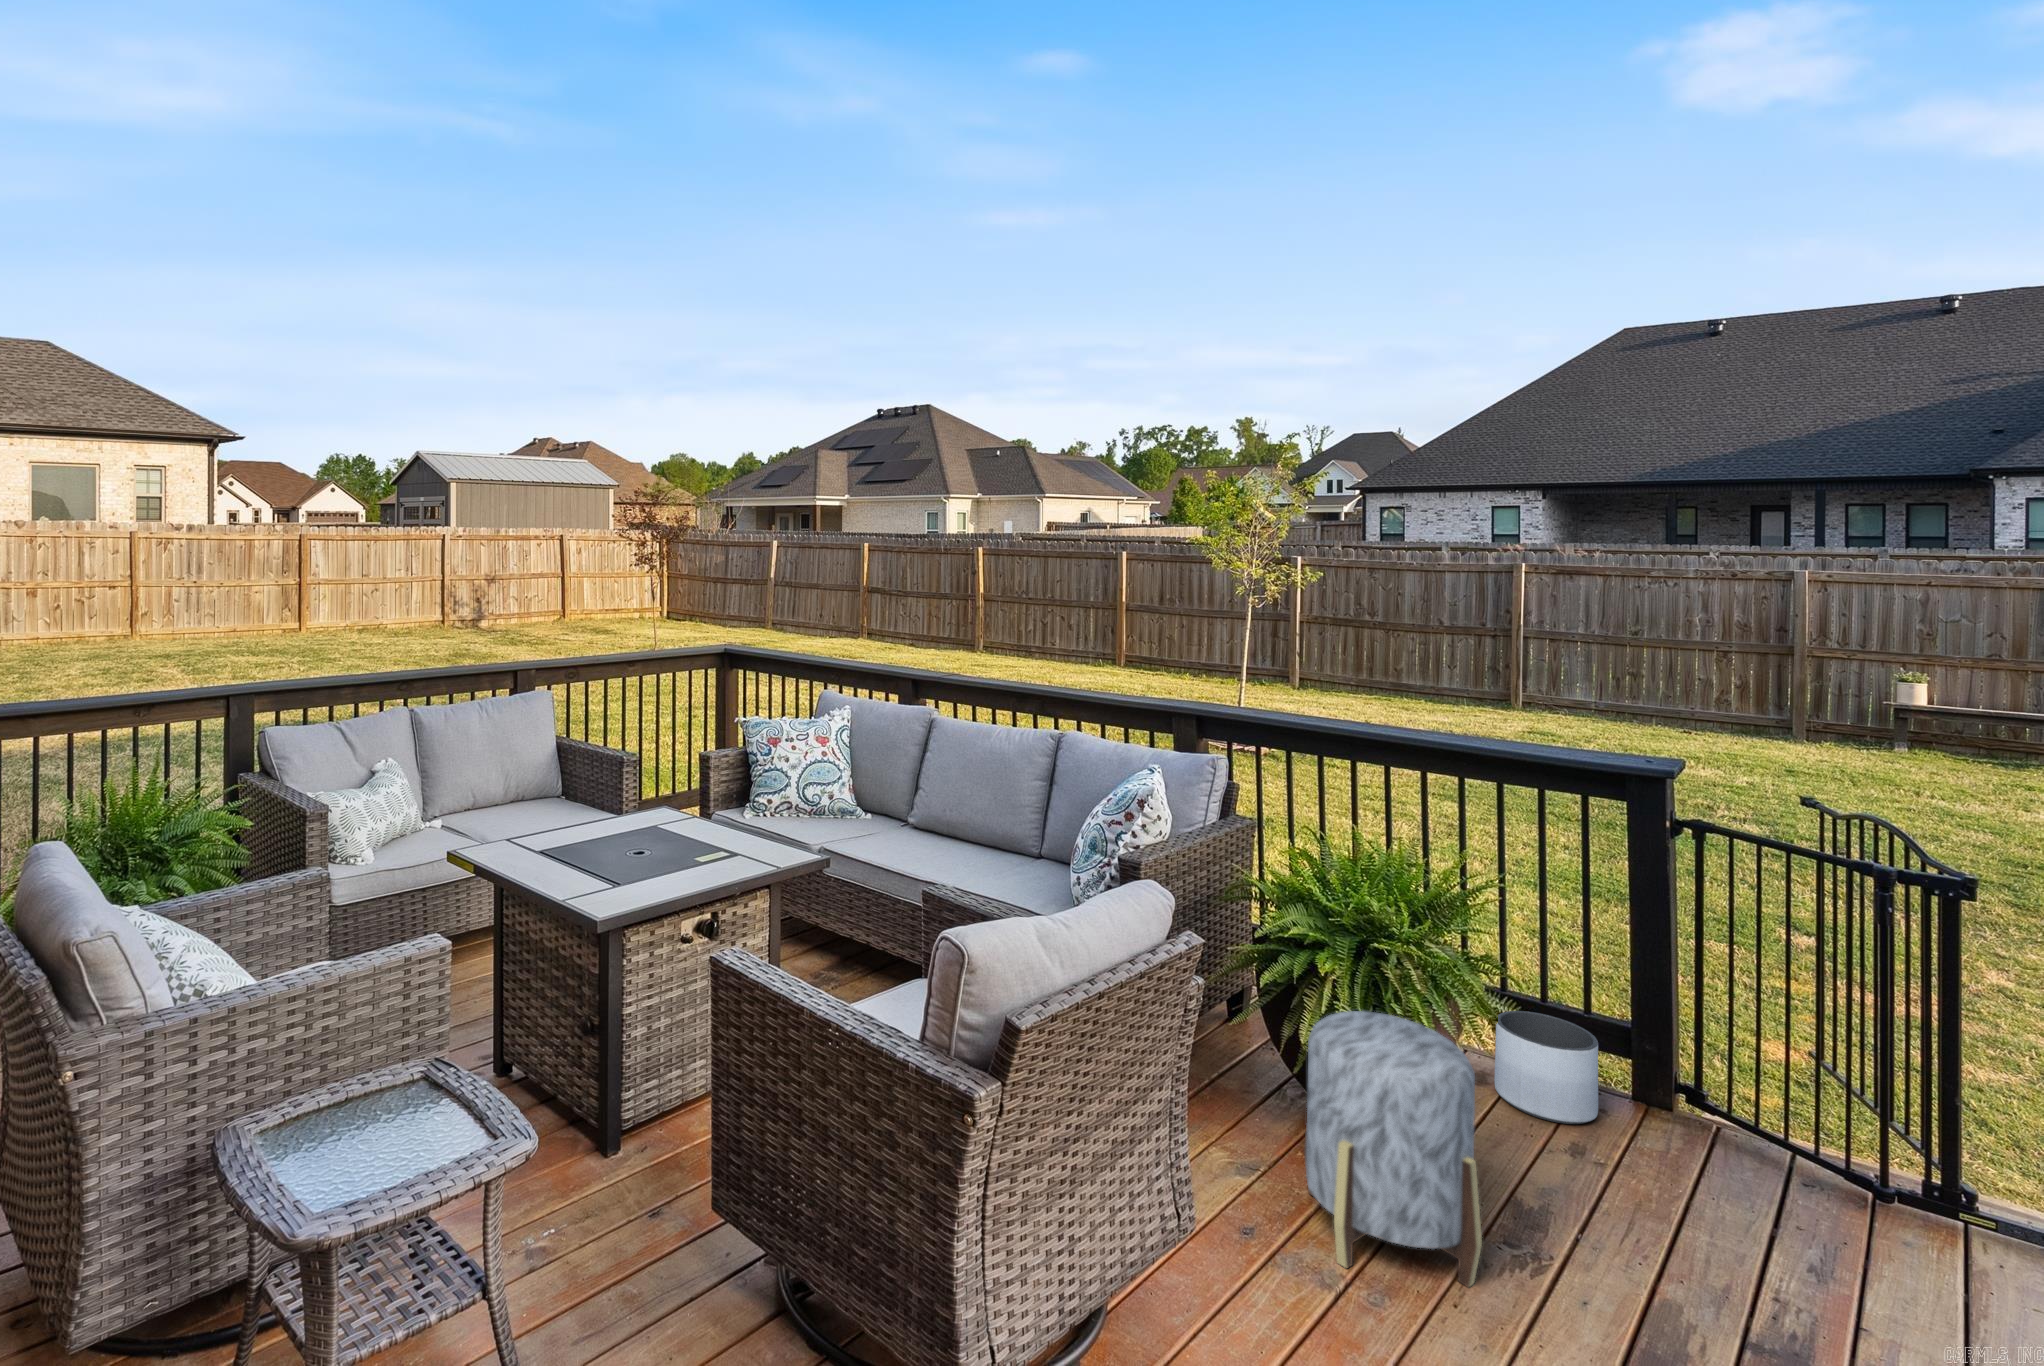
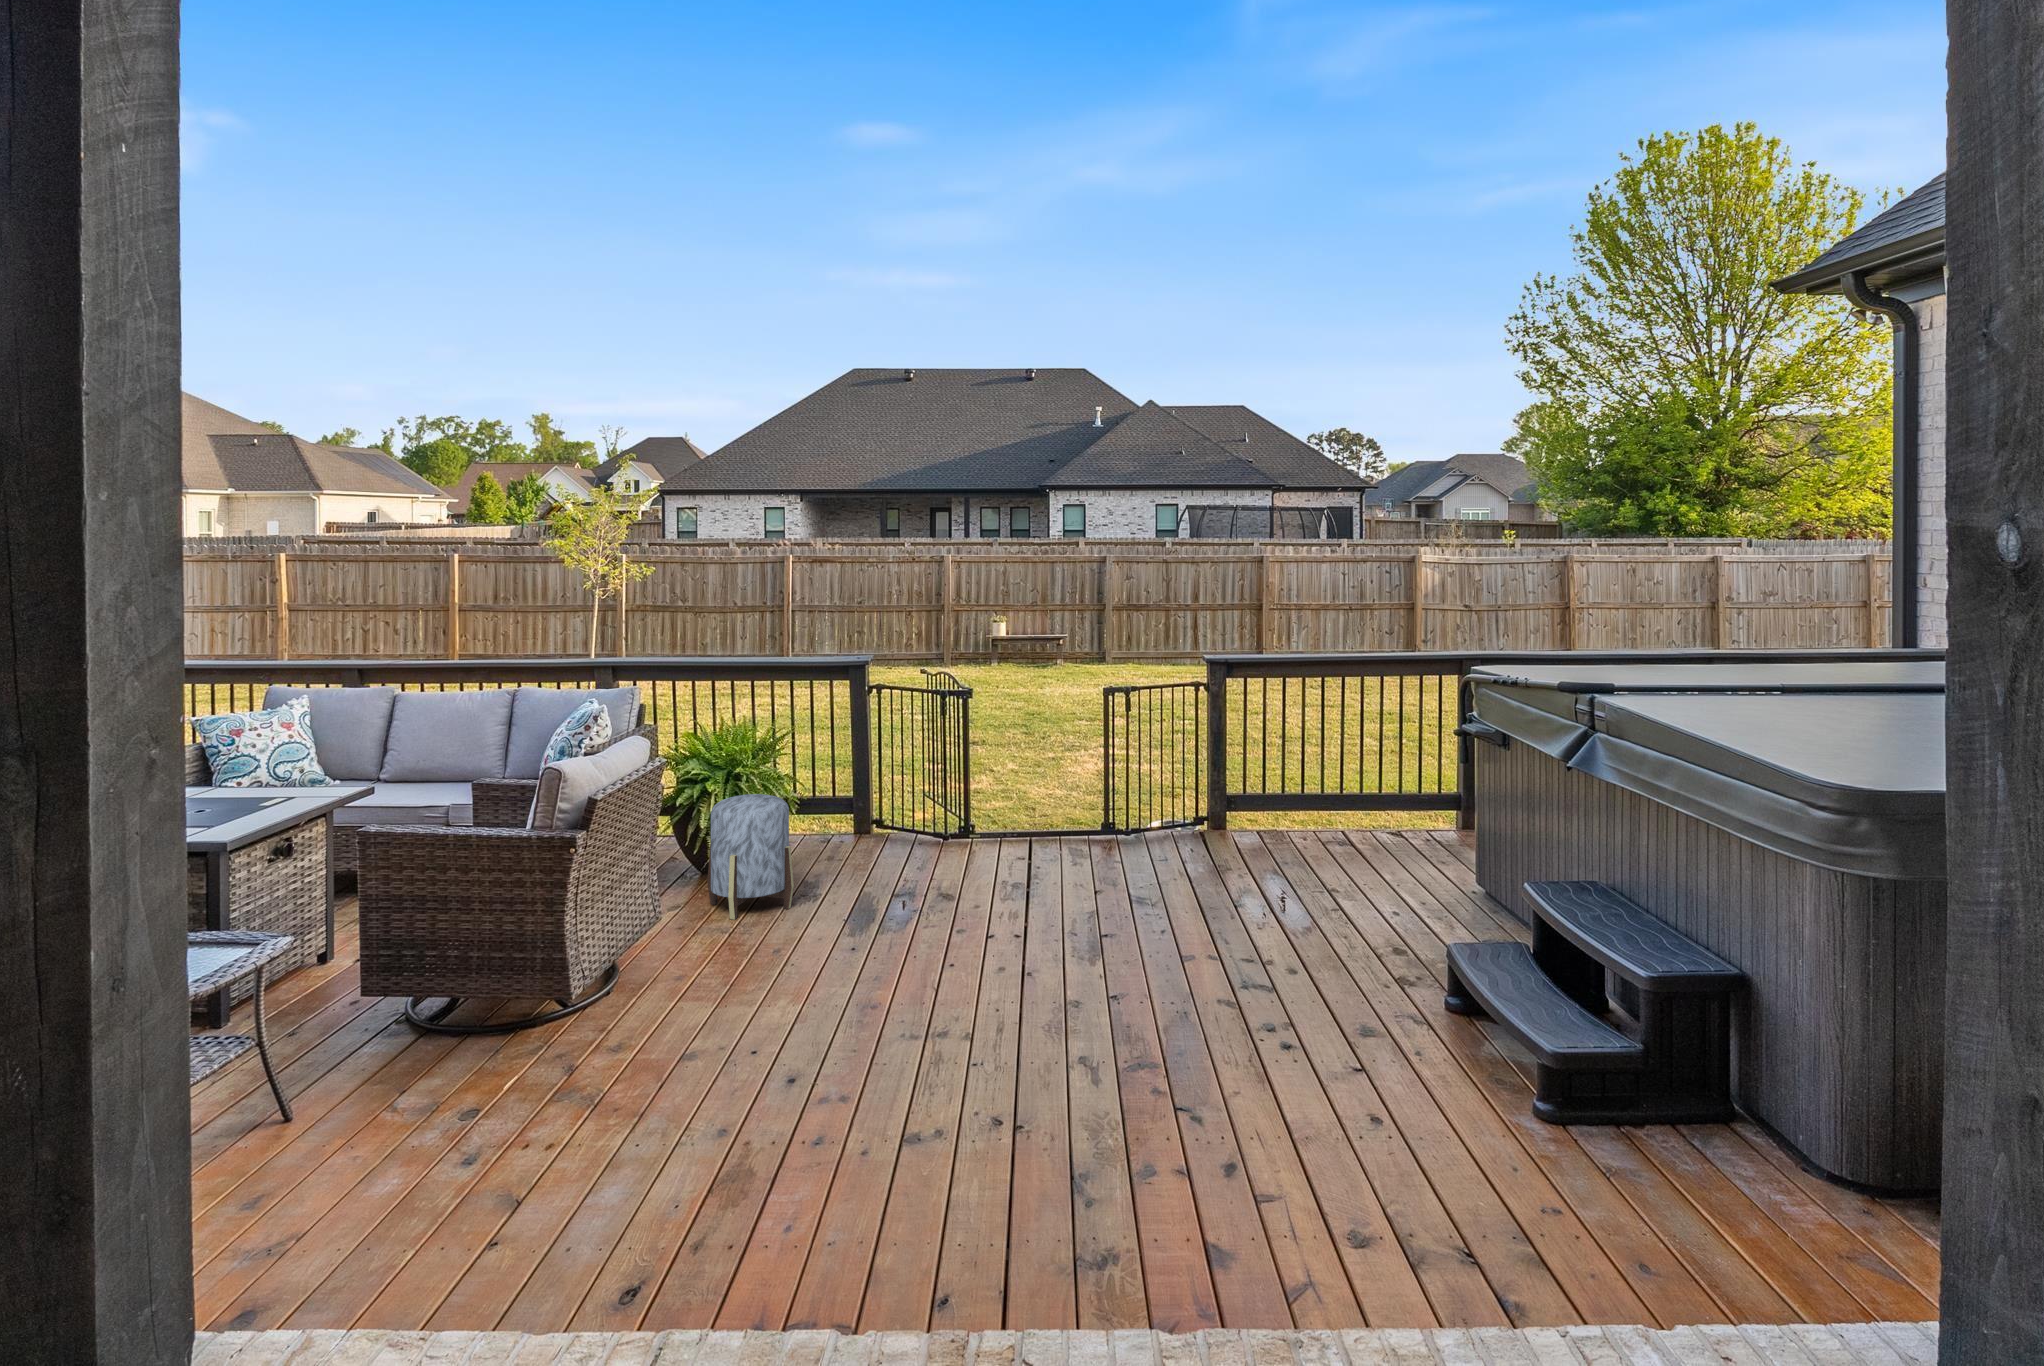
planter: present [1494,1011,1598,1124] -> none [793,803,840,854]

